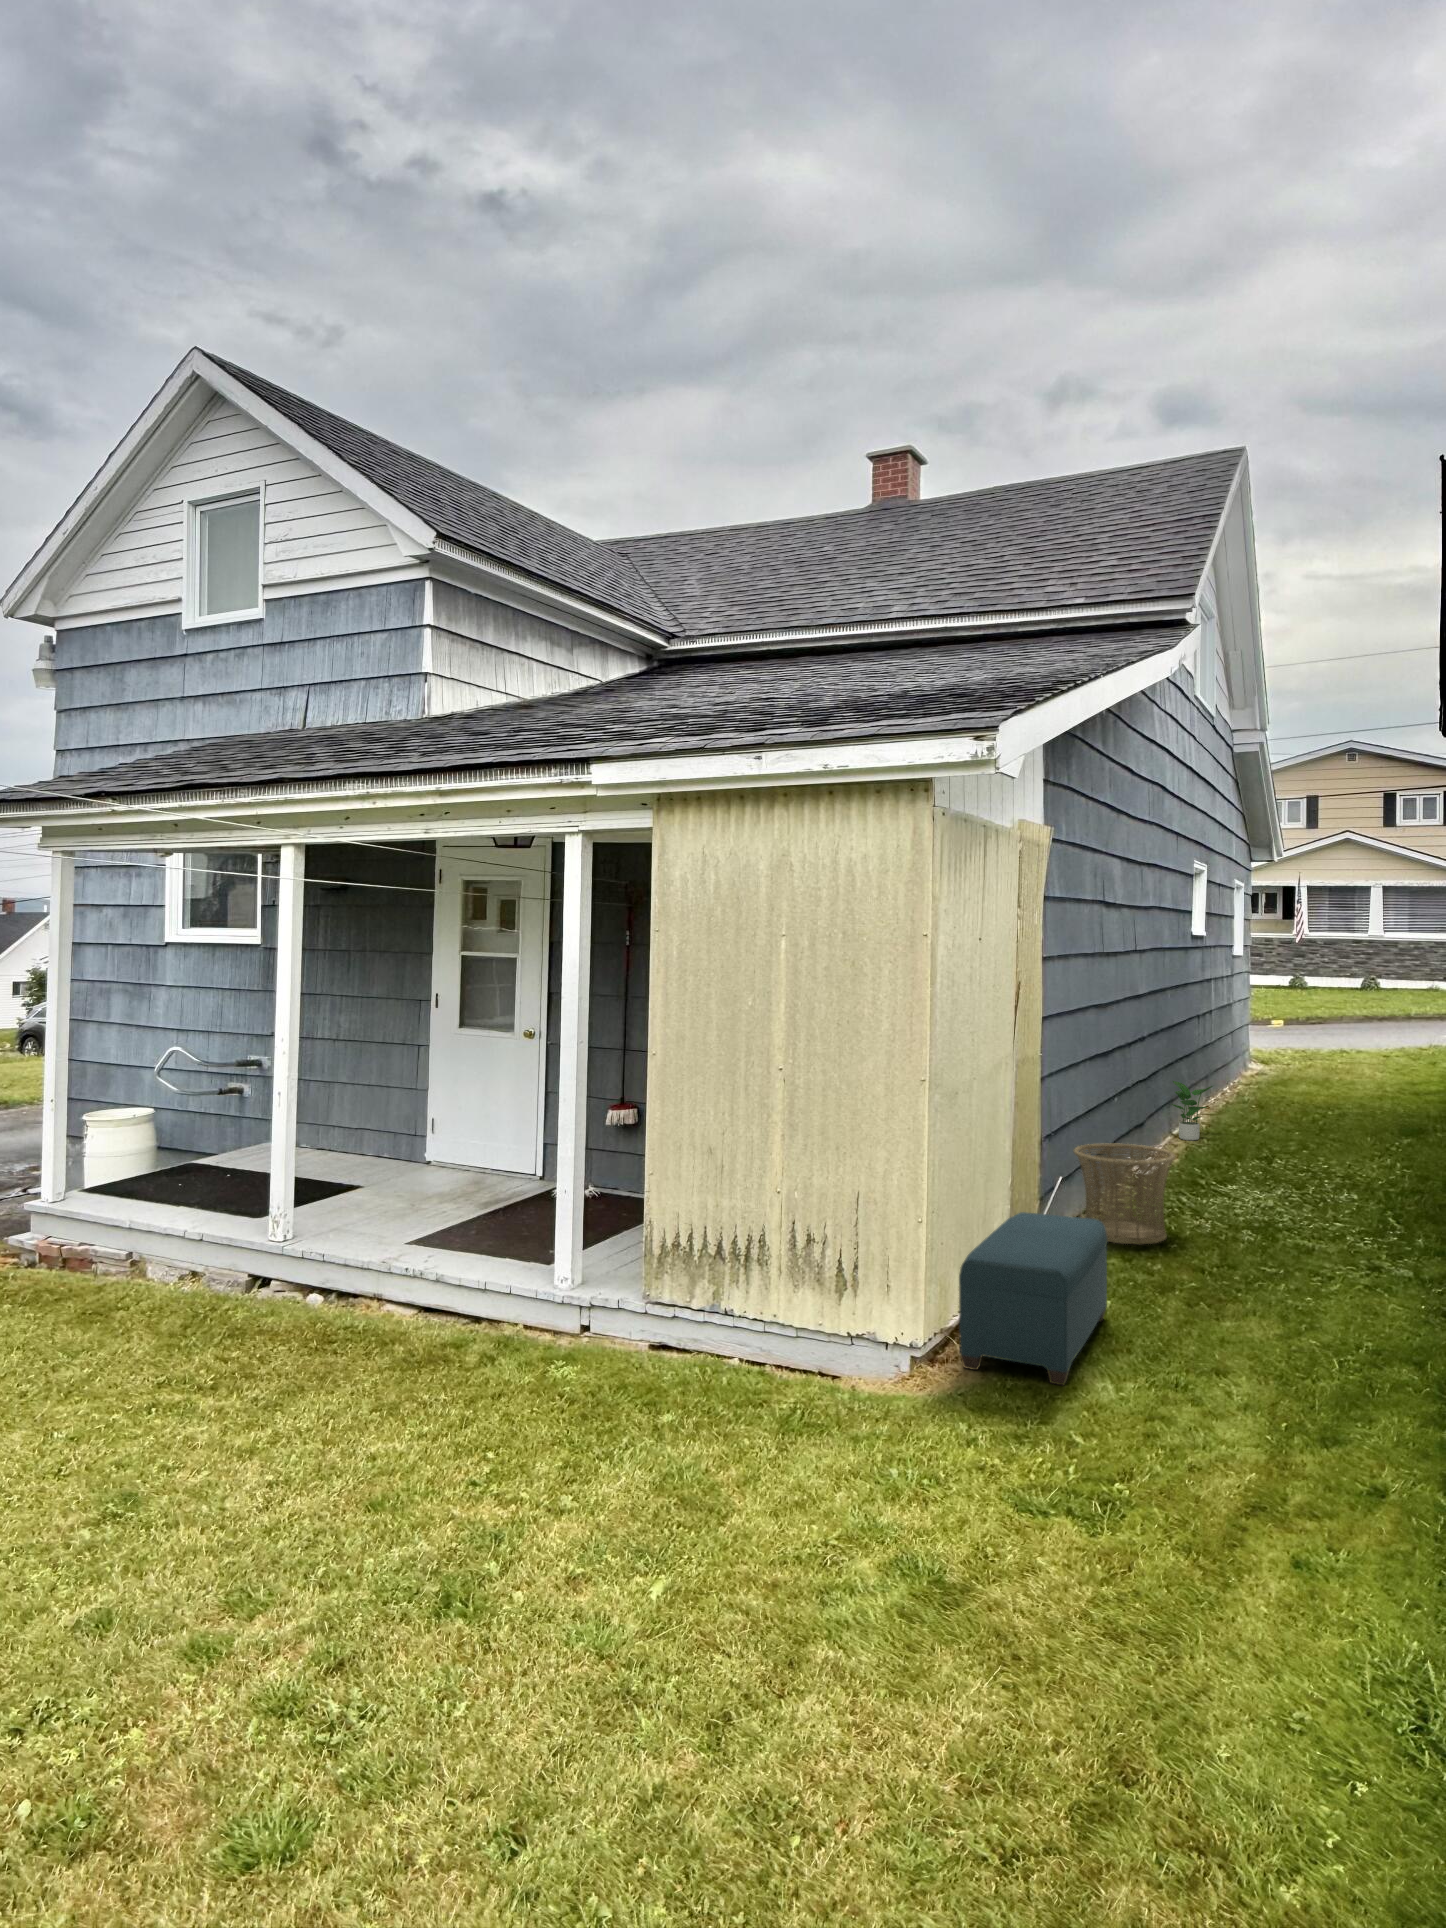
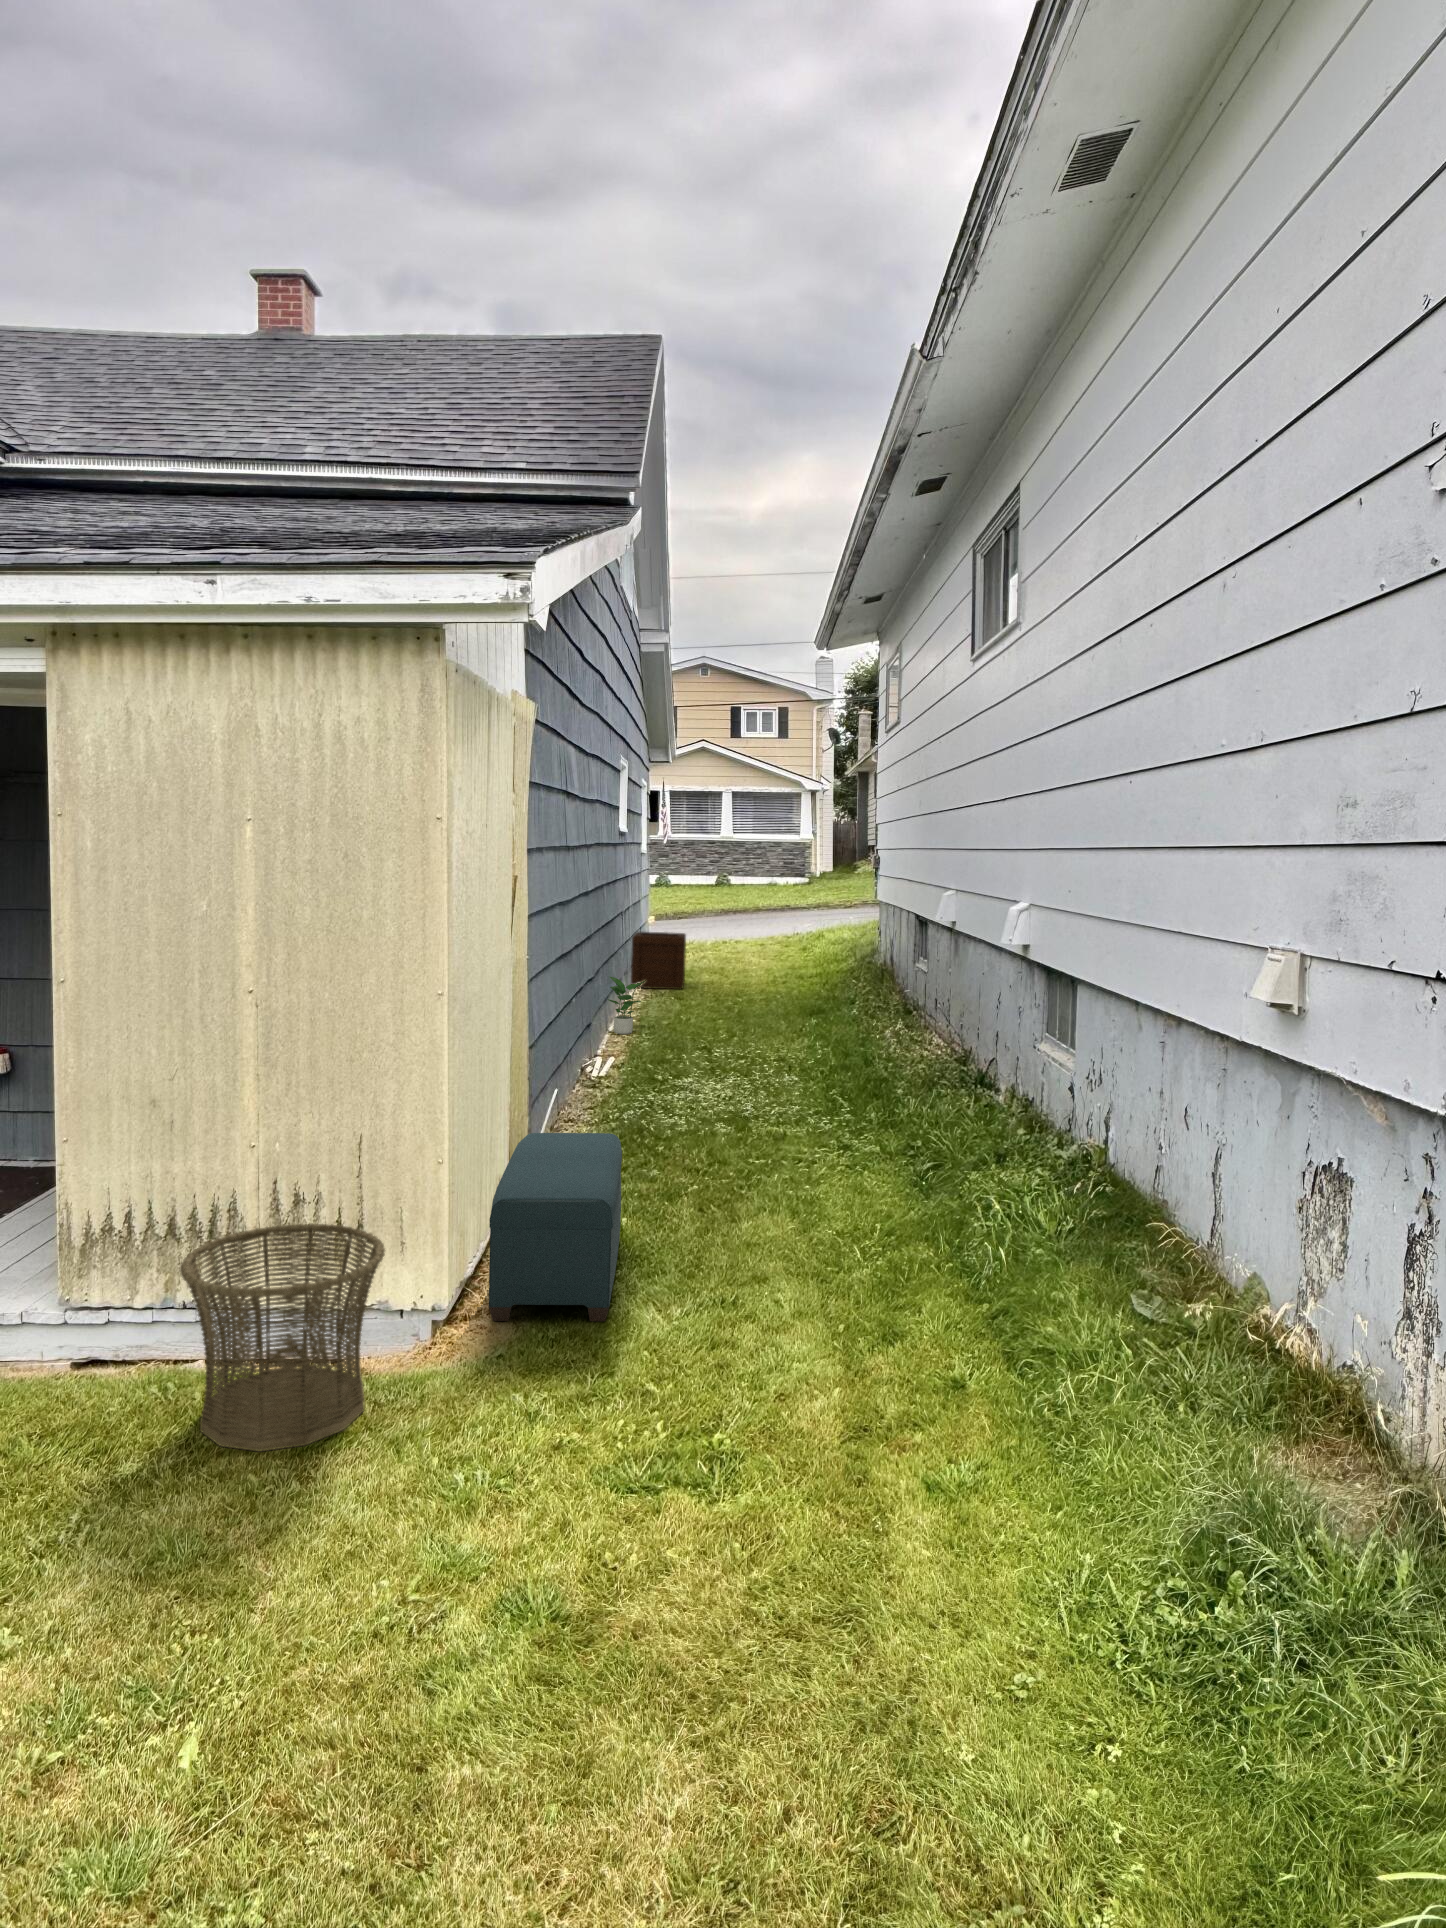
wooden crate: none [1216,1037,1282,1099] -> present [631,931,686,989]
basket: present [1073,1143,1176,1245] -> present [180,1224,385,1451]

